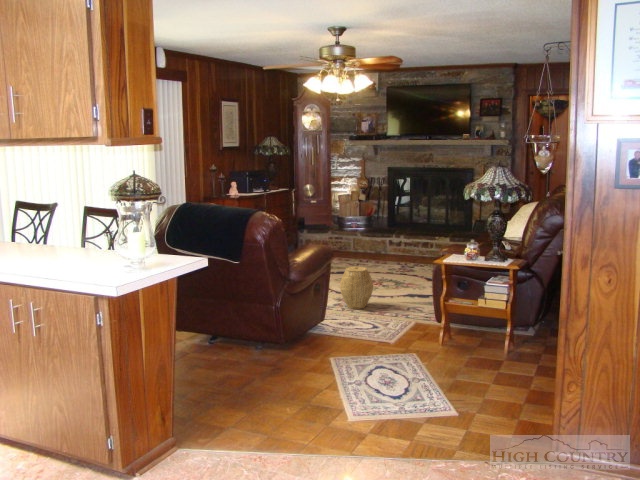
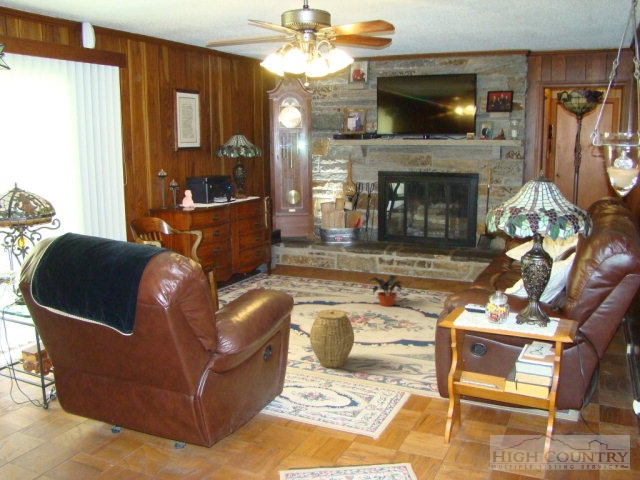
potted plant: none [381,250,411,275] -> present [370,275,402,306]

